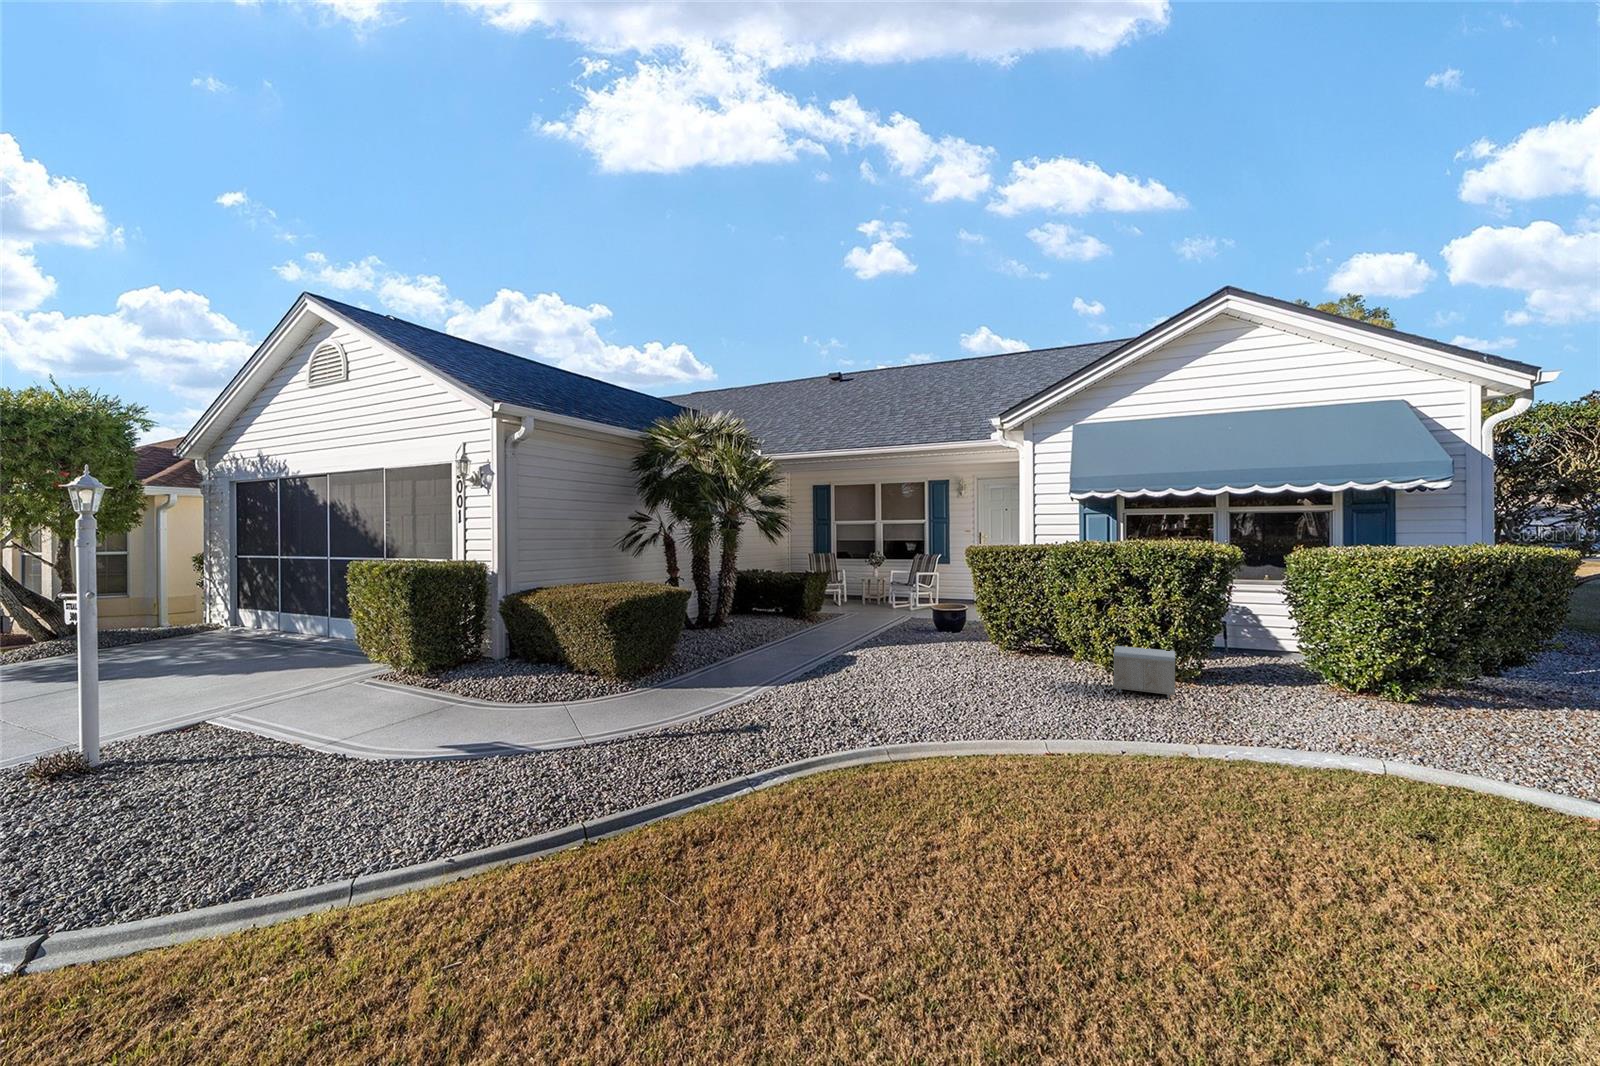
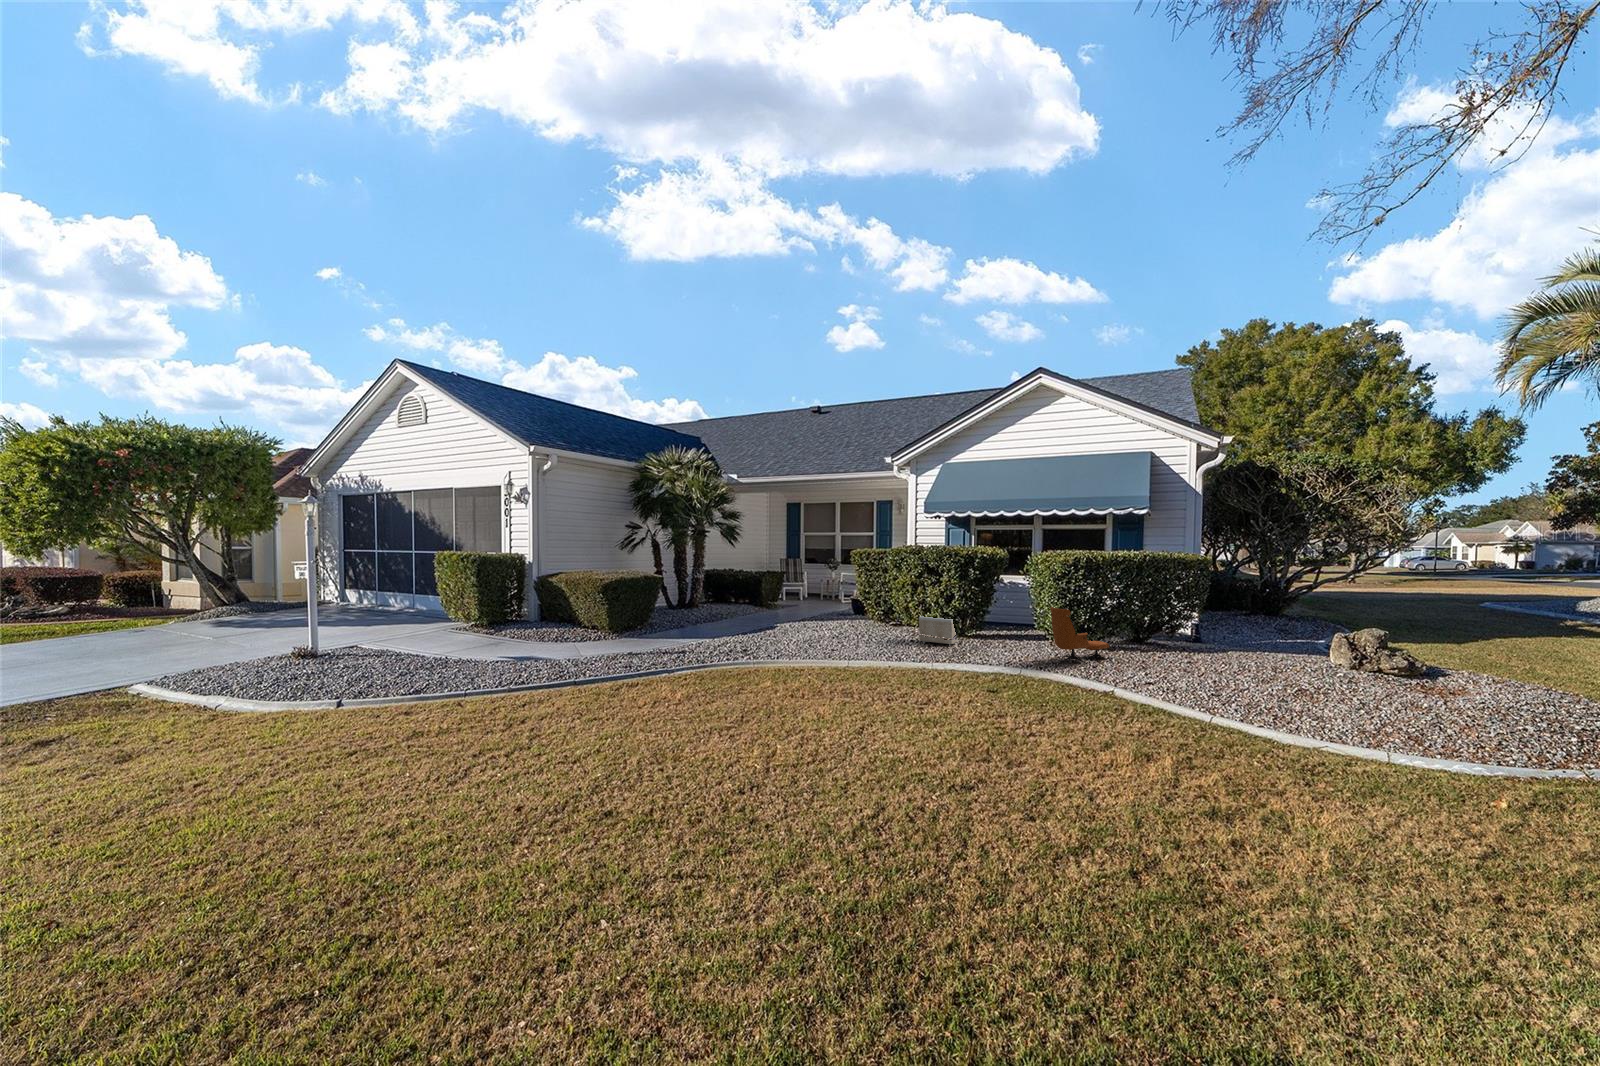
lounge chair: none [1386,642,1471,739] -> present [1050,607,1109,664]

